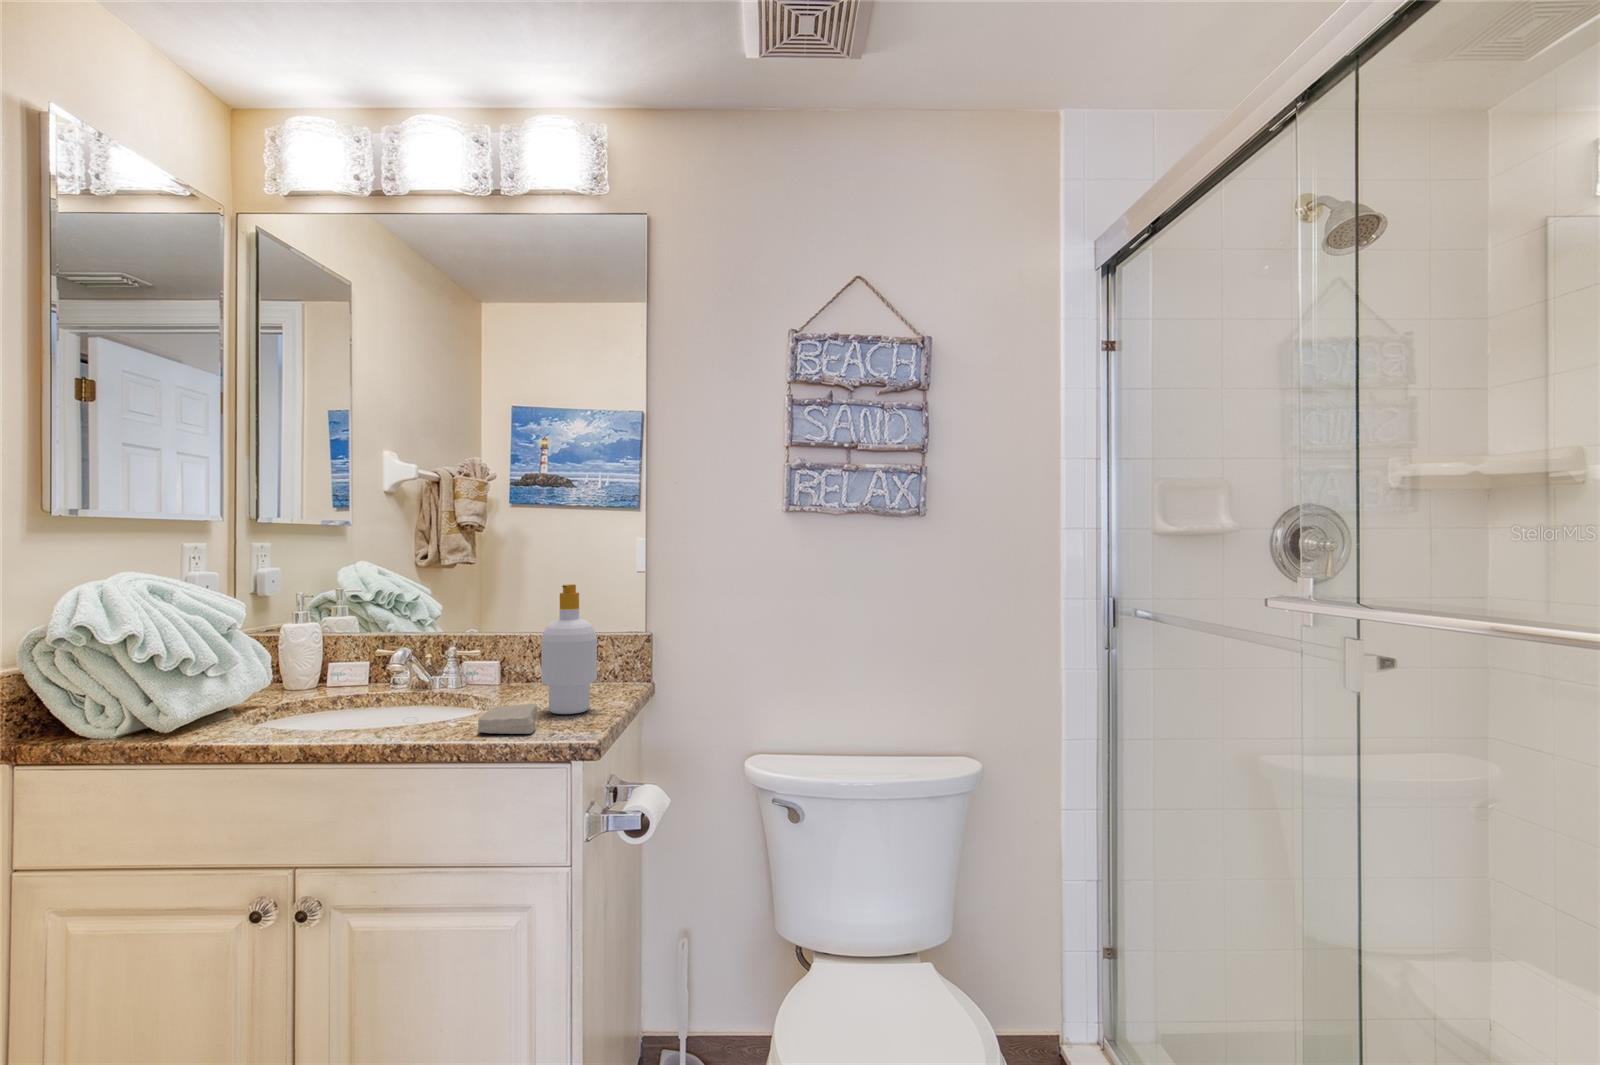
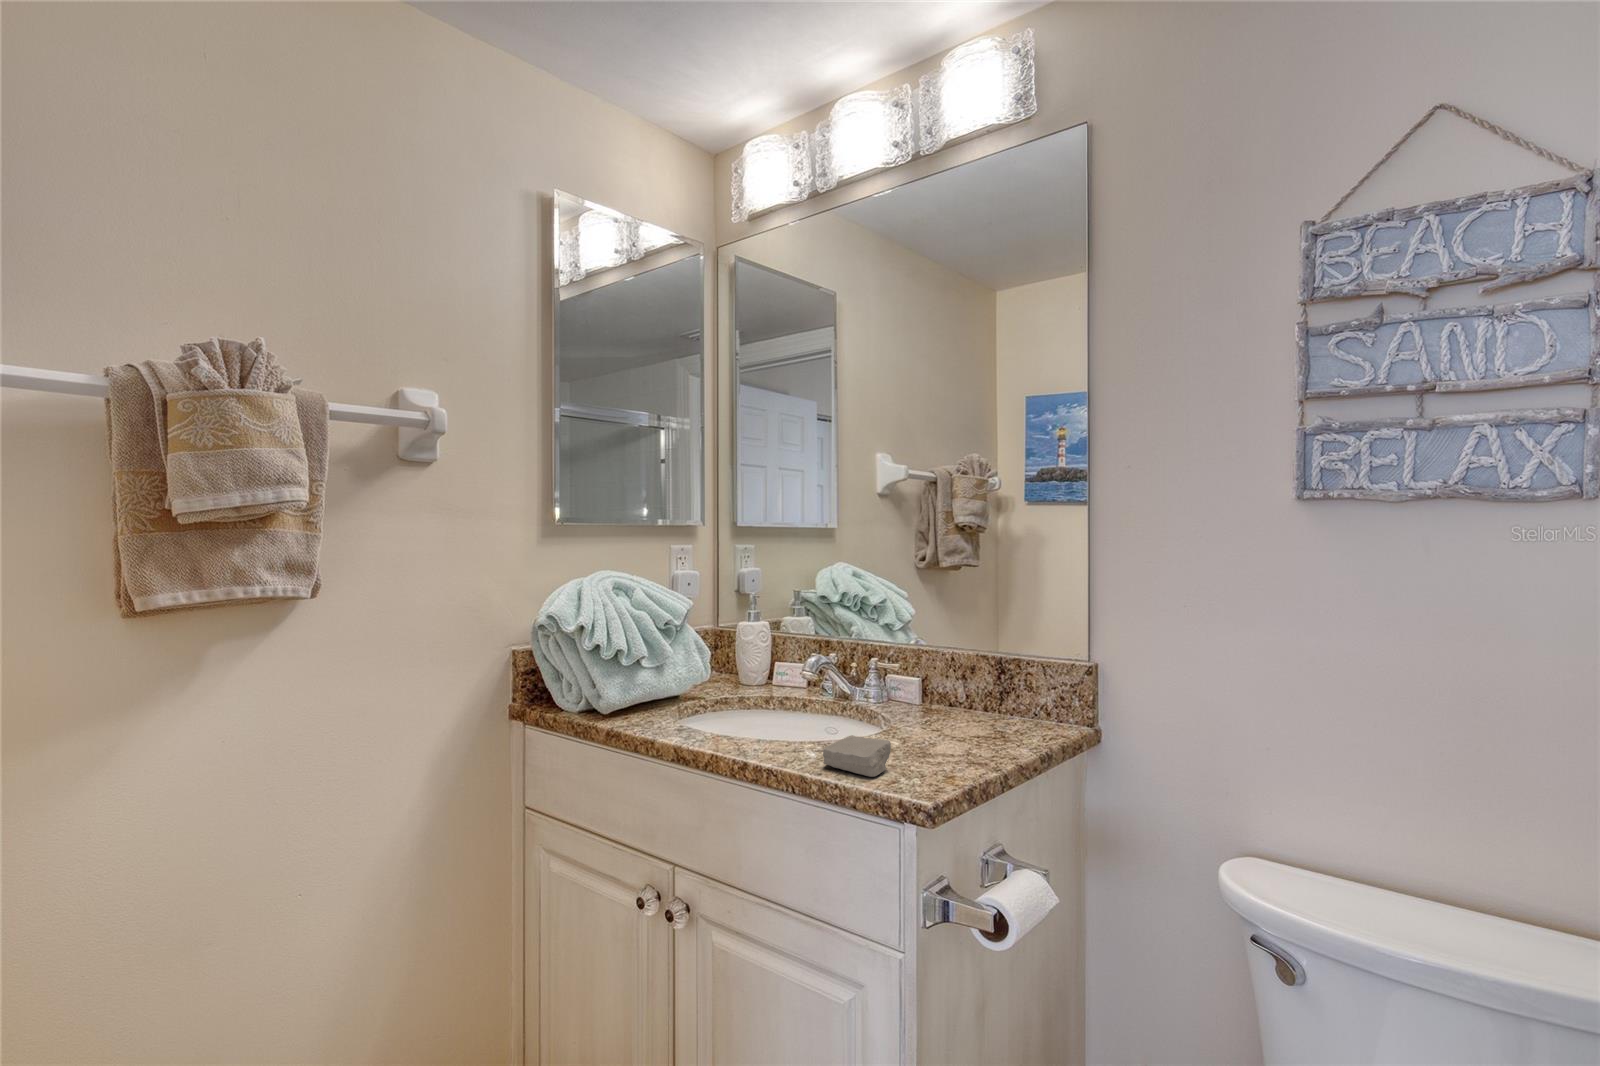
soap bottle: present [541,584,597,714] -> none [918,597,984,758]

